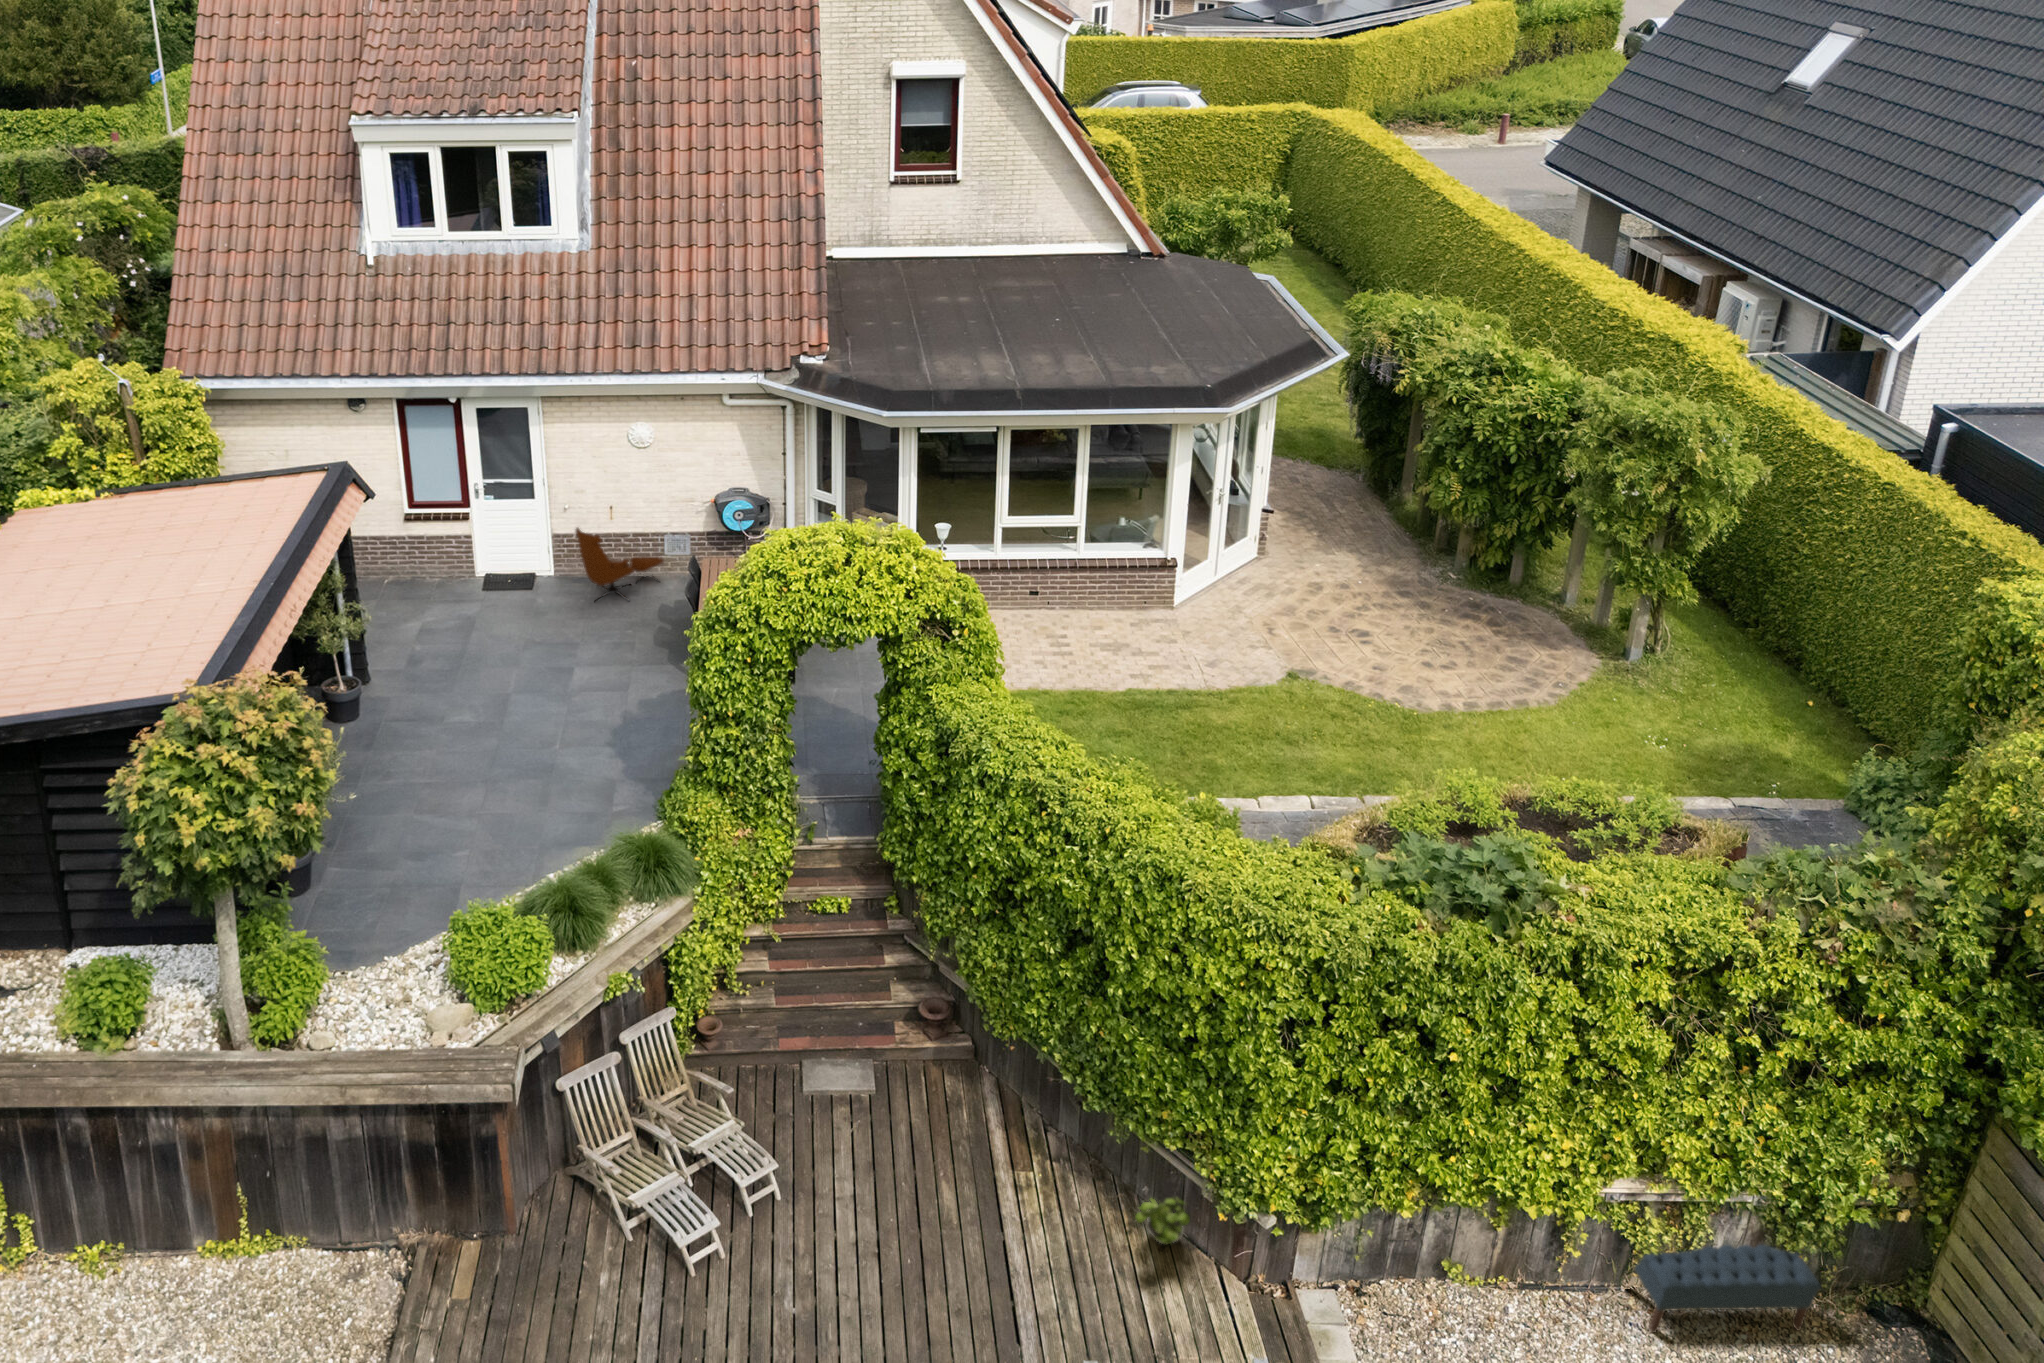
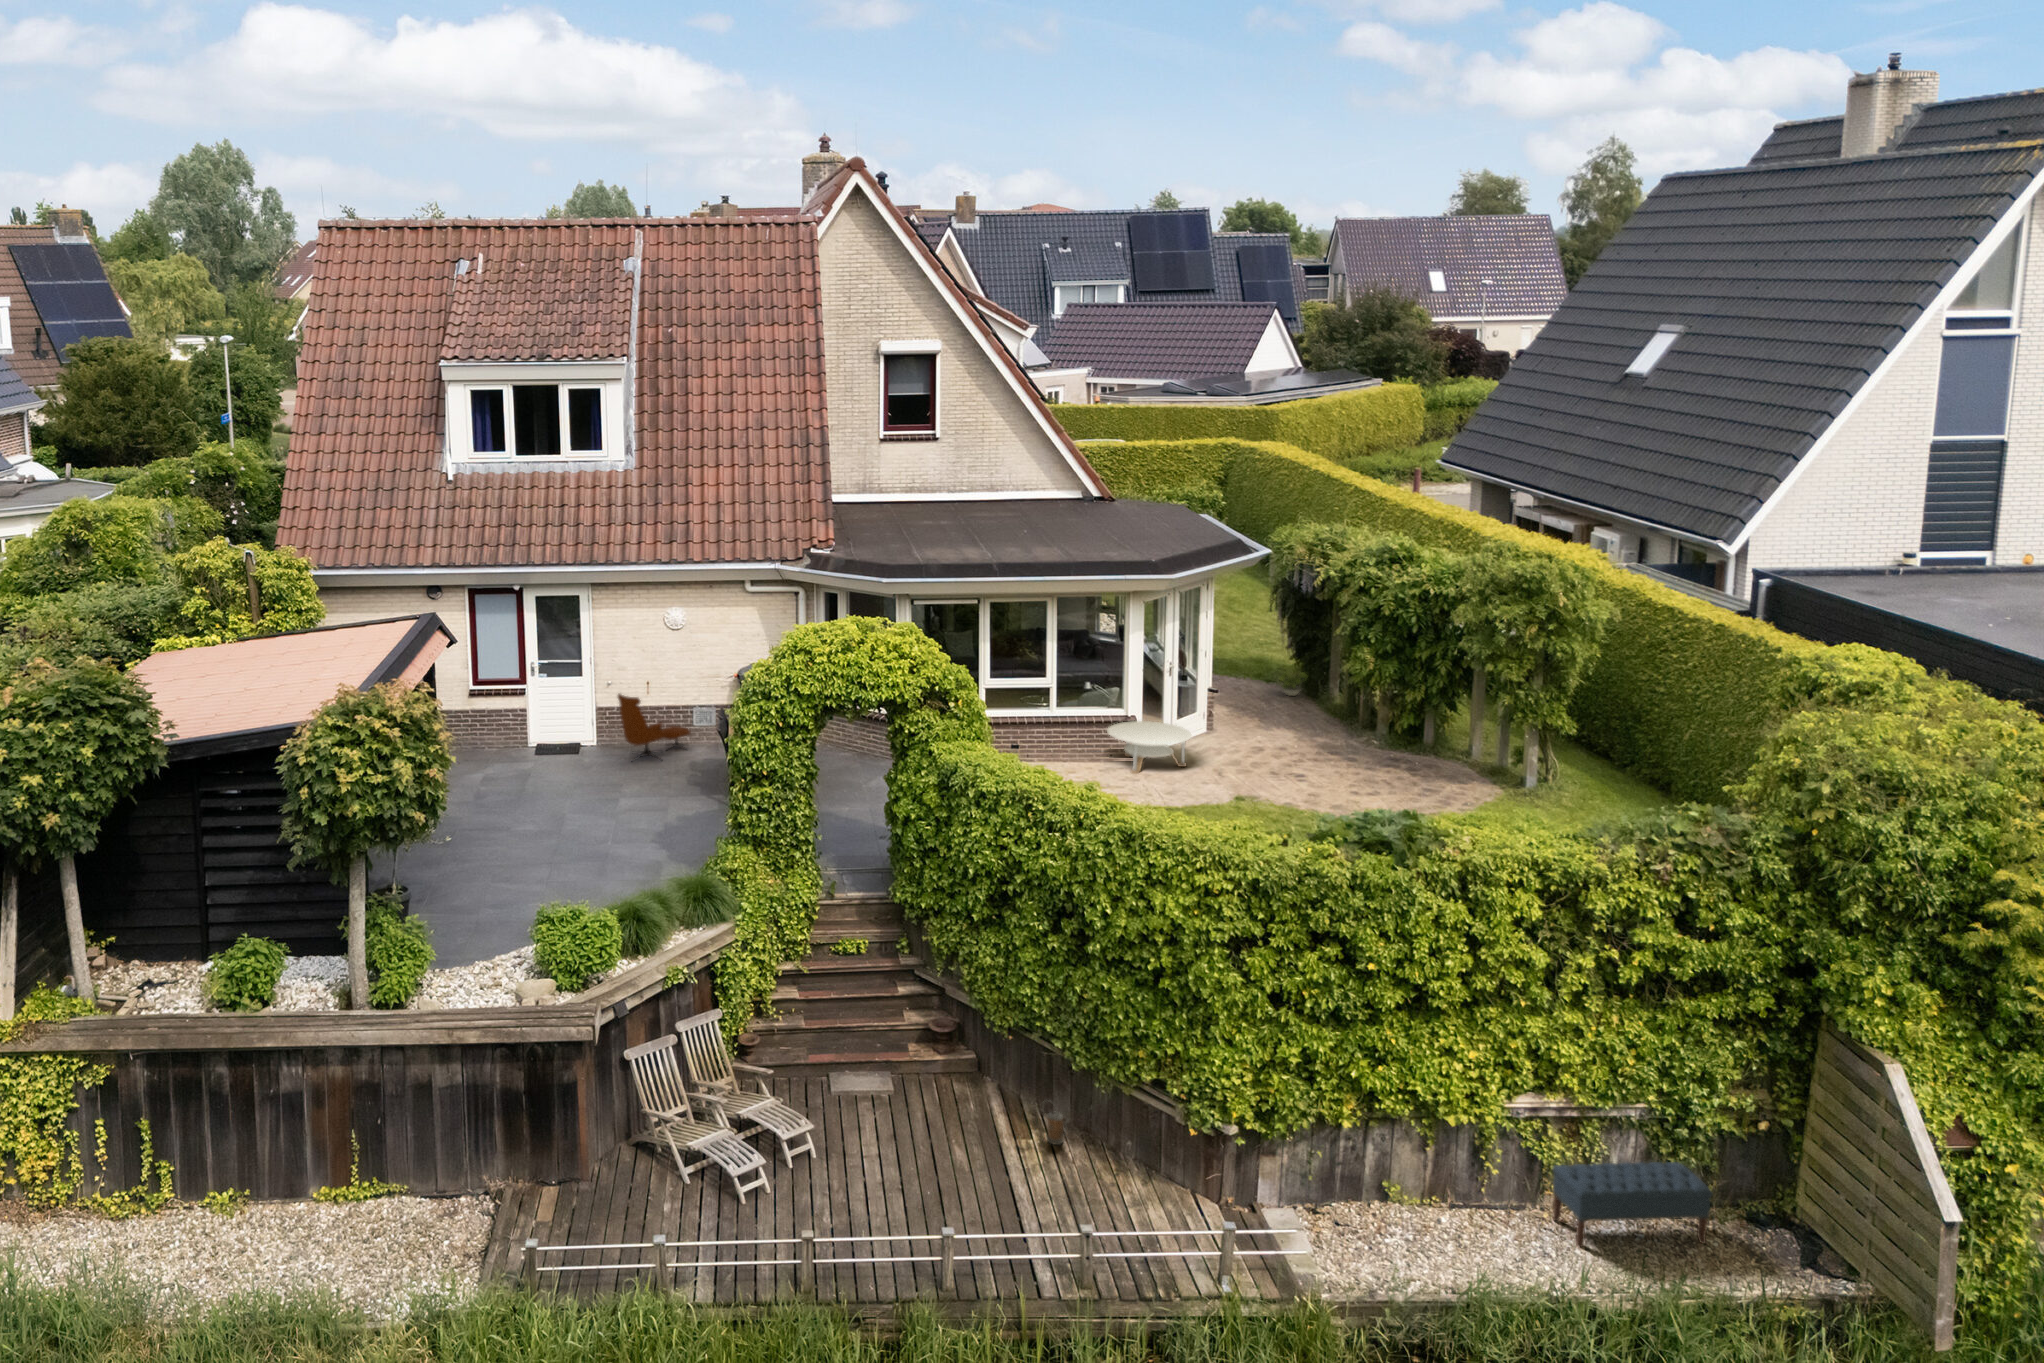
round table: none [1146,572,1246,646] -> present [1107,721,1191,774]
watering can: none [1042,1111,1074,1159] -> present [1045,1101,1066,1145]
potted plant: present [1135,1199,1190,1244] -> present [1277,671,1307,696]

